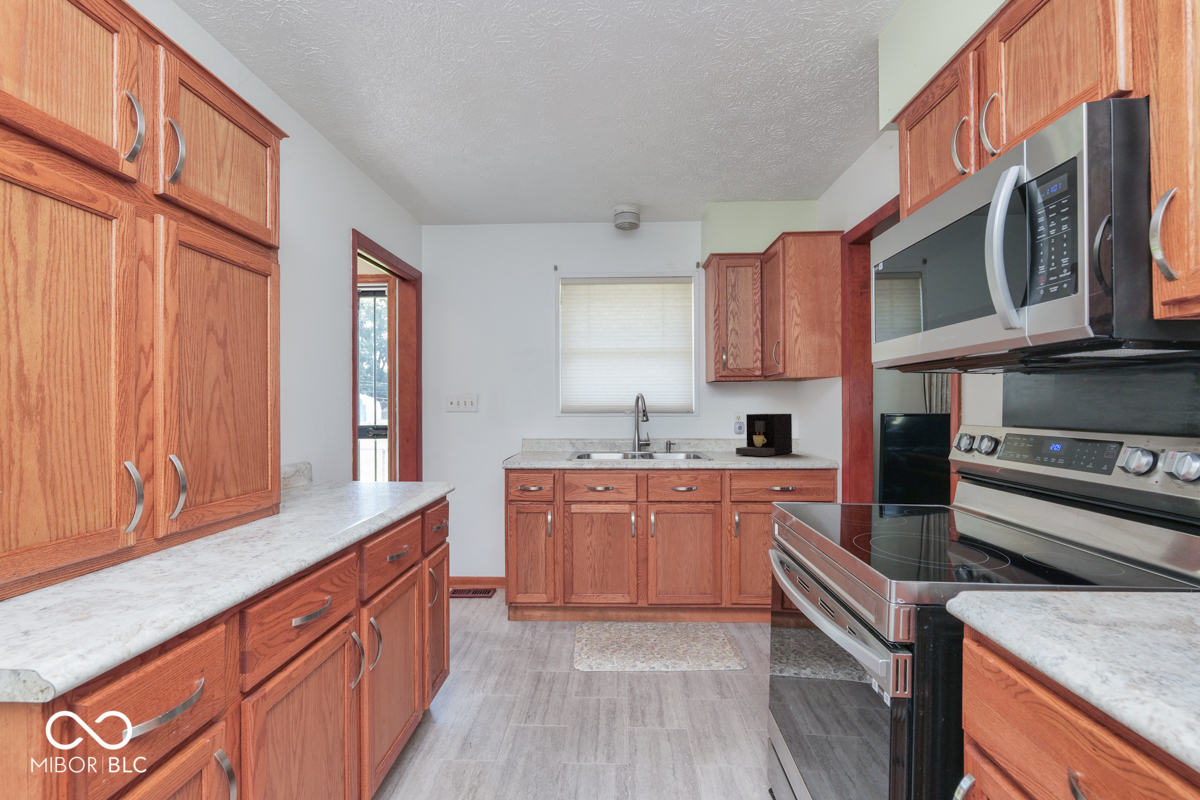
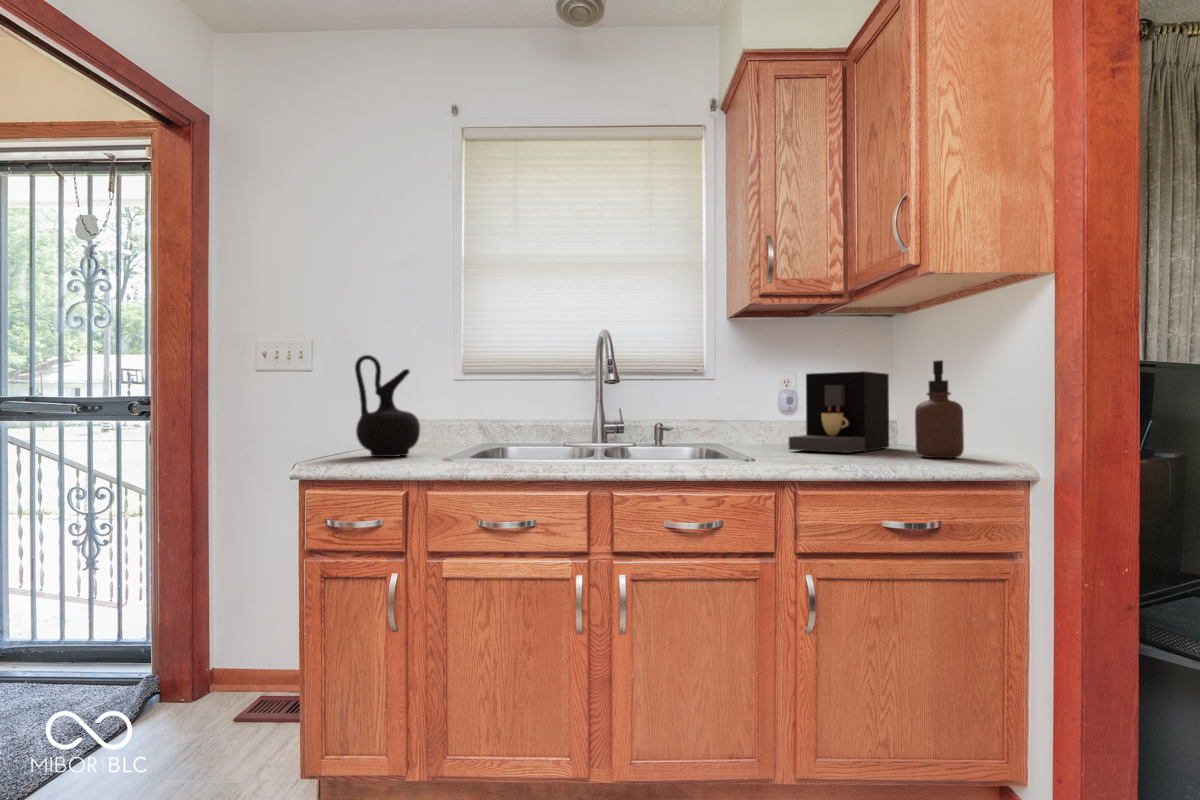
ceramic jug: none [519,408,550,459] -> present [355,355,420,457]
soap dispenser: none [794,412,816,459] -> present [915,360,964,458]

